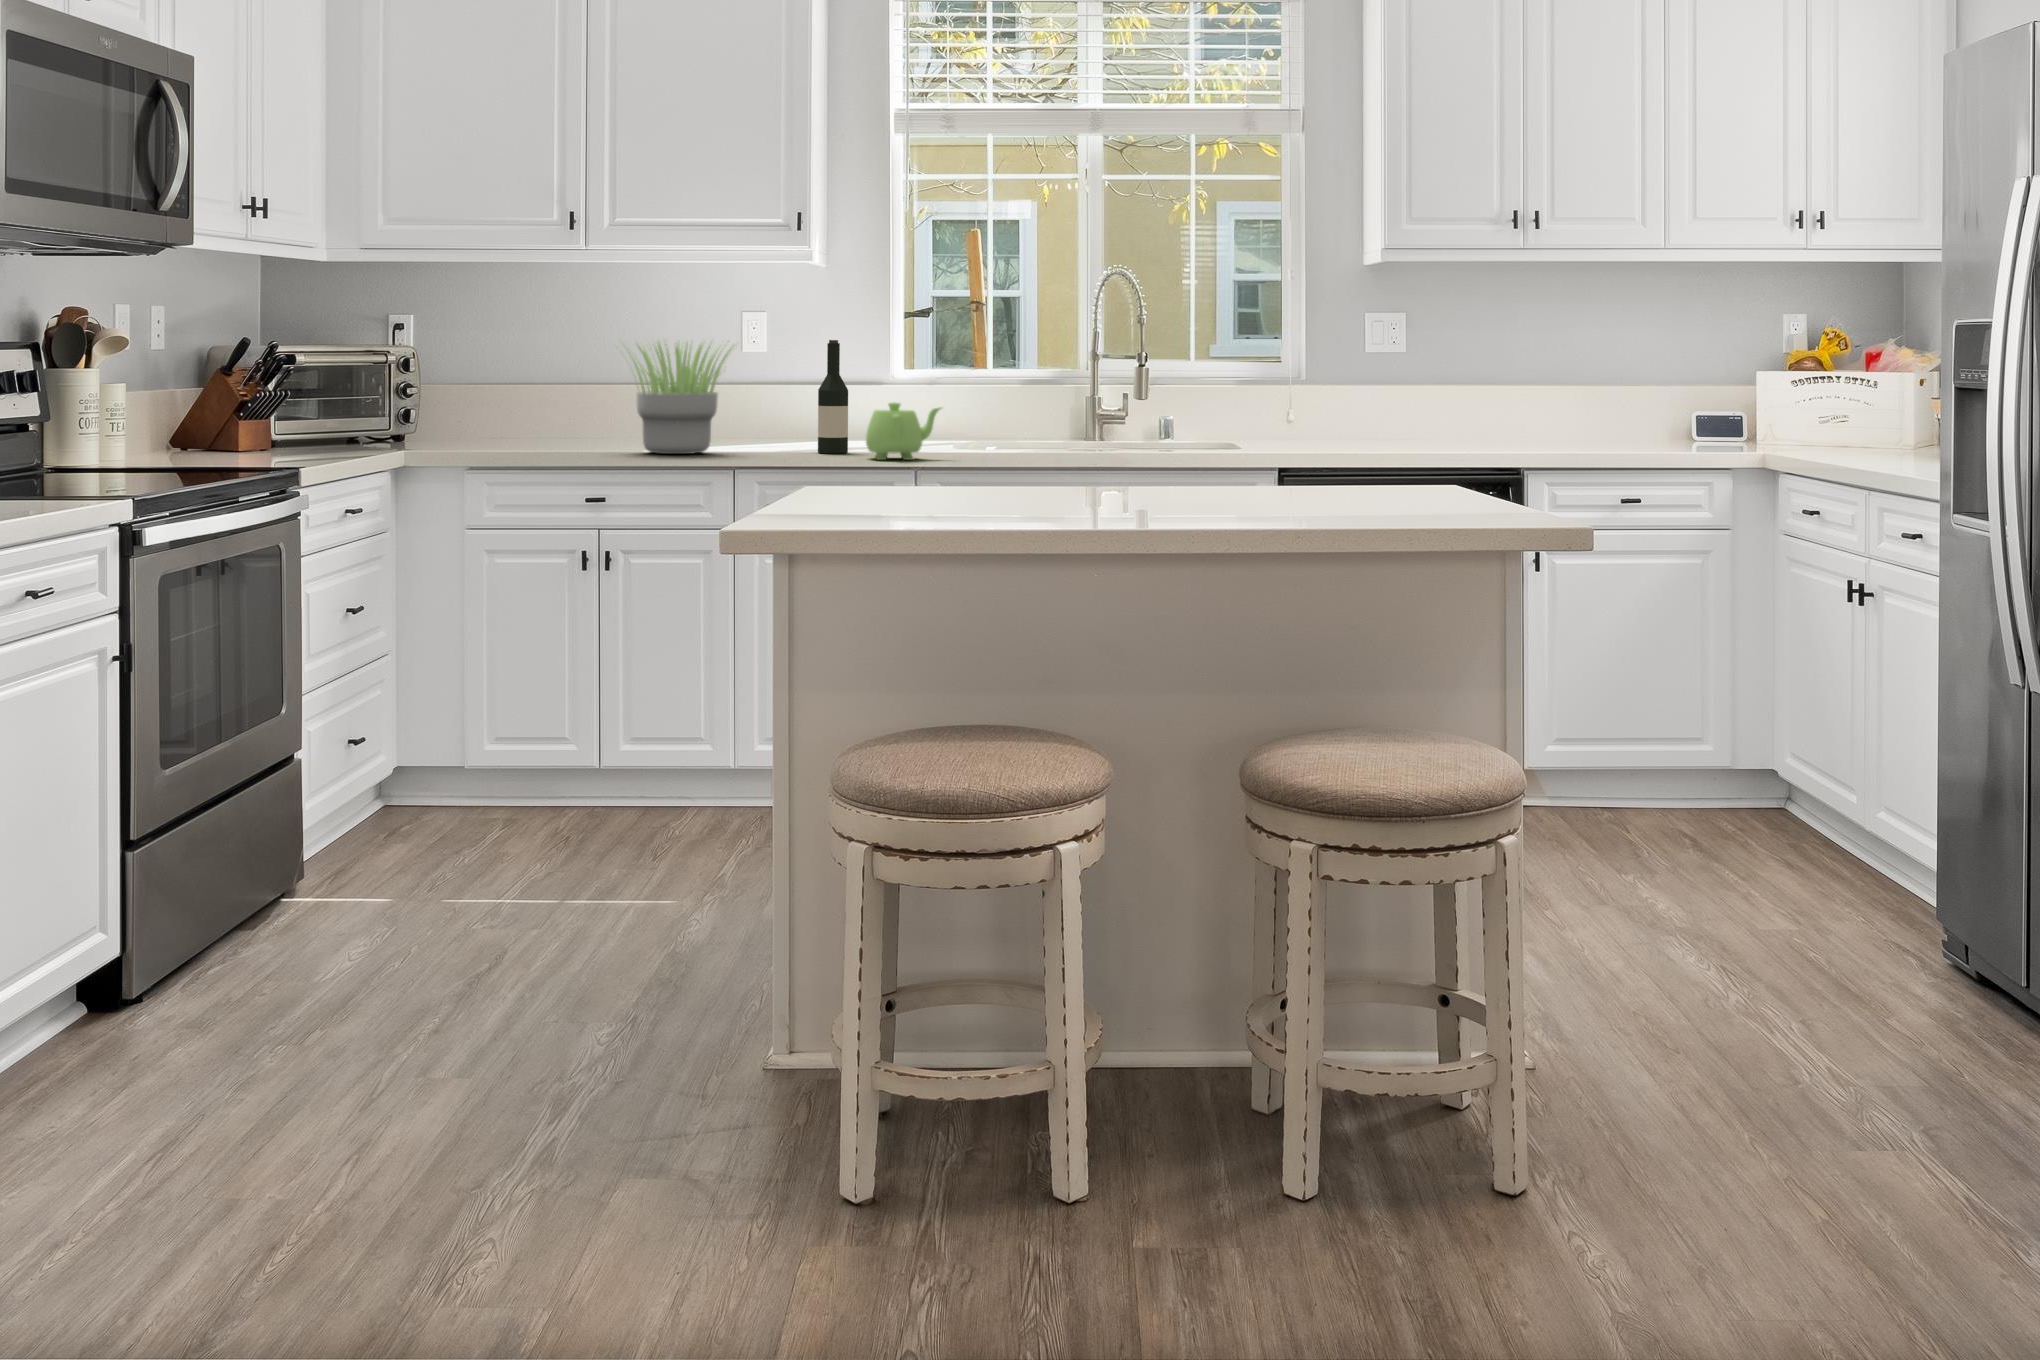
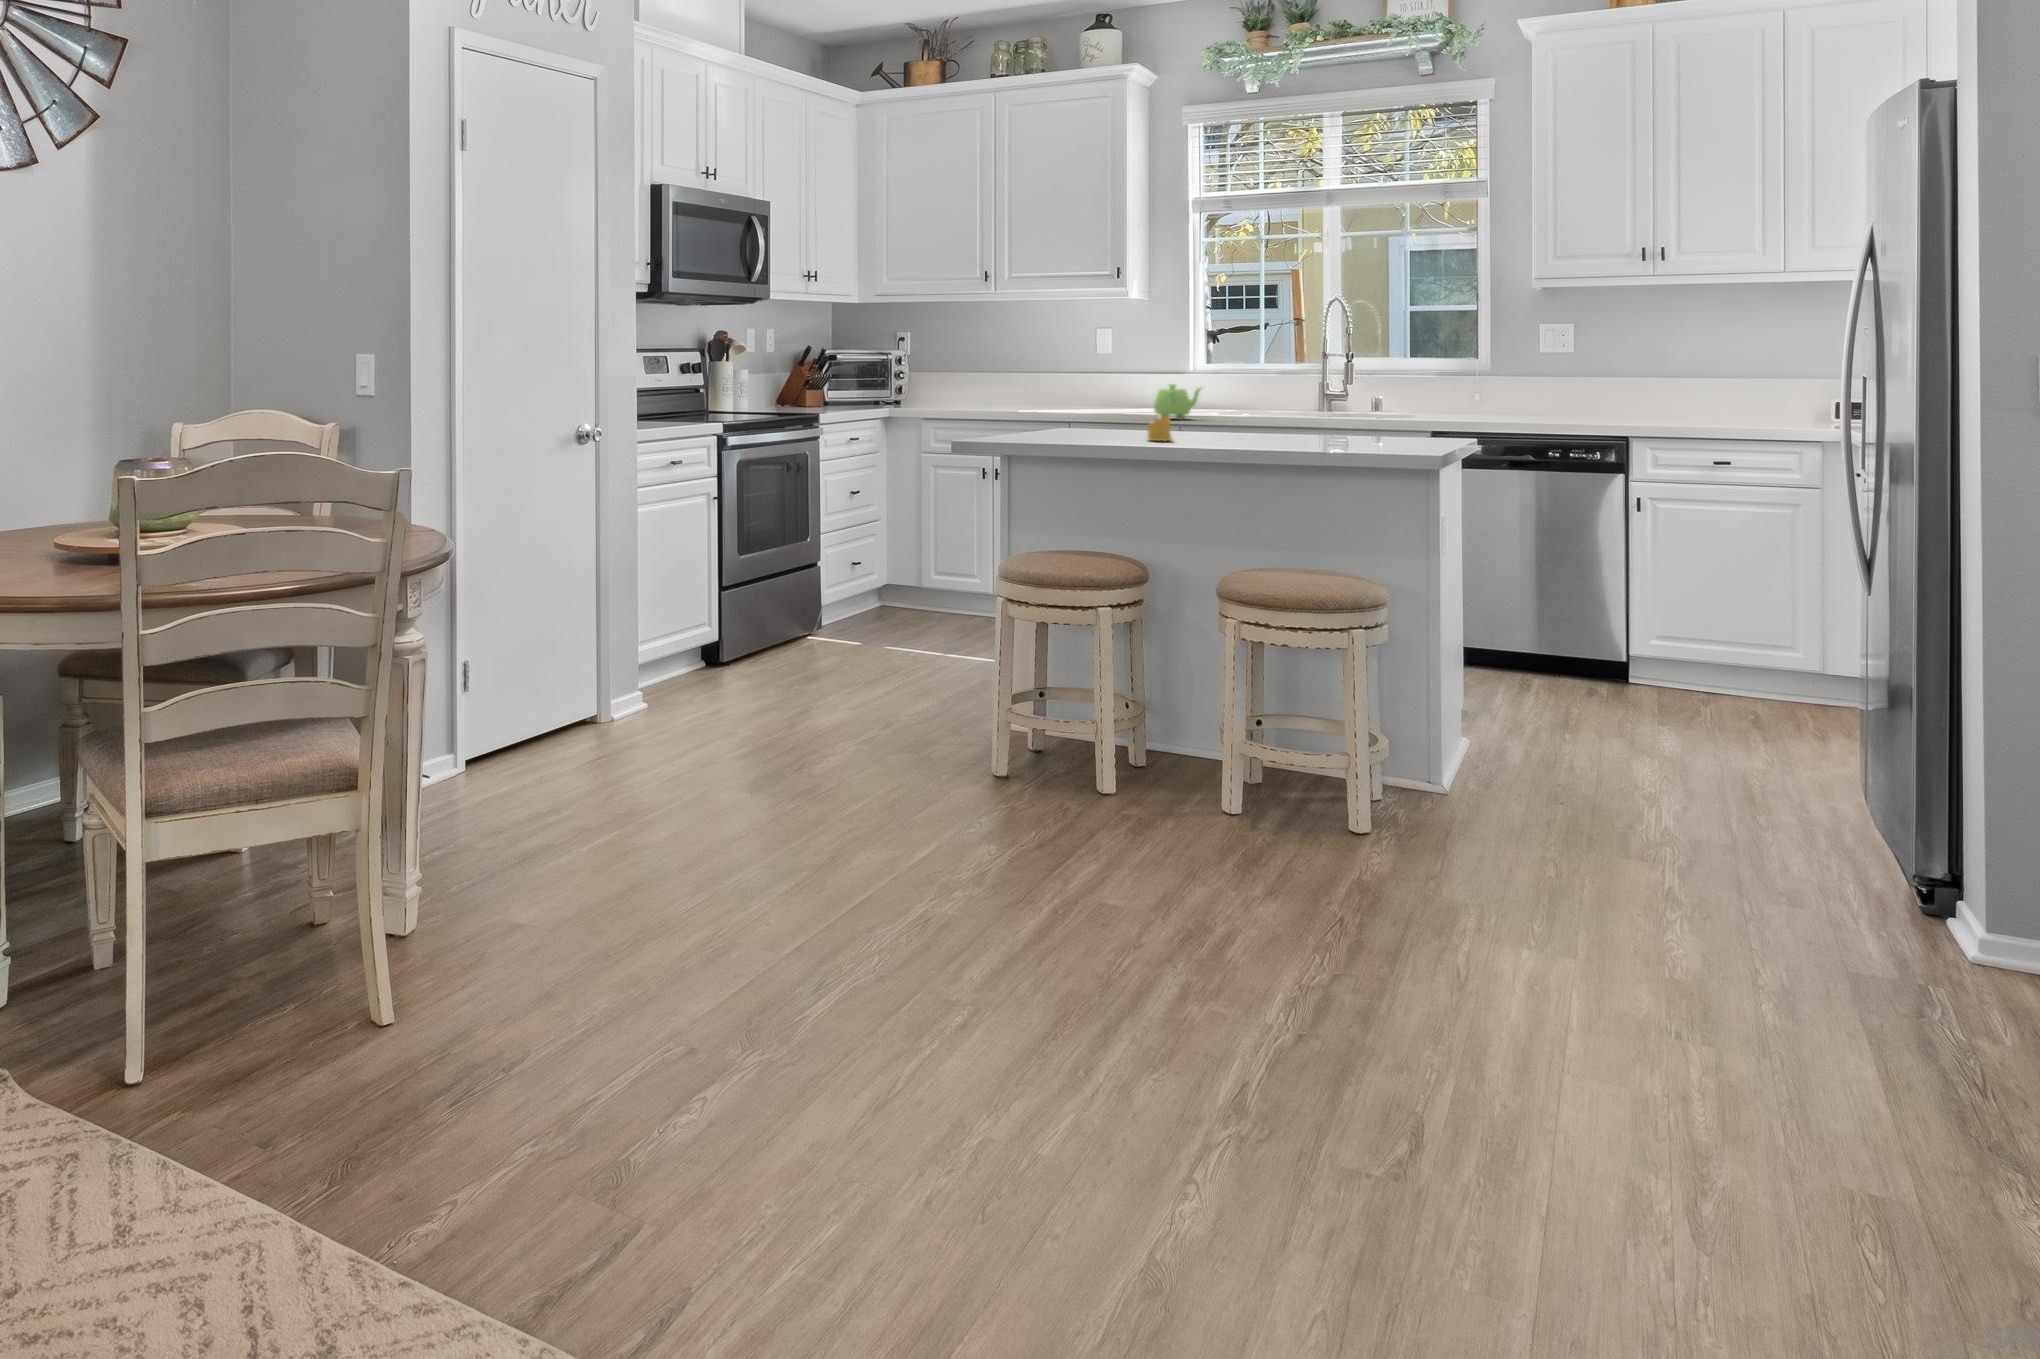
wine bottle: present [818,340,848,453] -> none [1134,346,1153,416]
potted plant: present [614,341,738,454] -> none [1002,345,1085,414]
candle: none [1010,468,1058,517] -> present [1148,416,1172,441]

